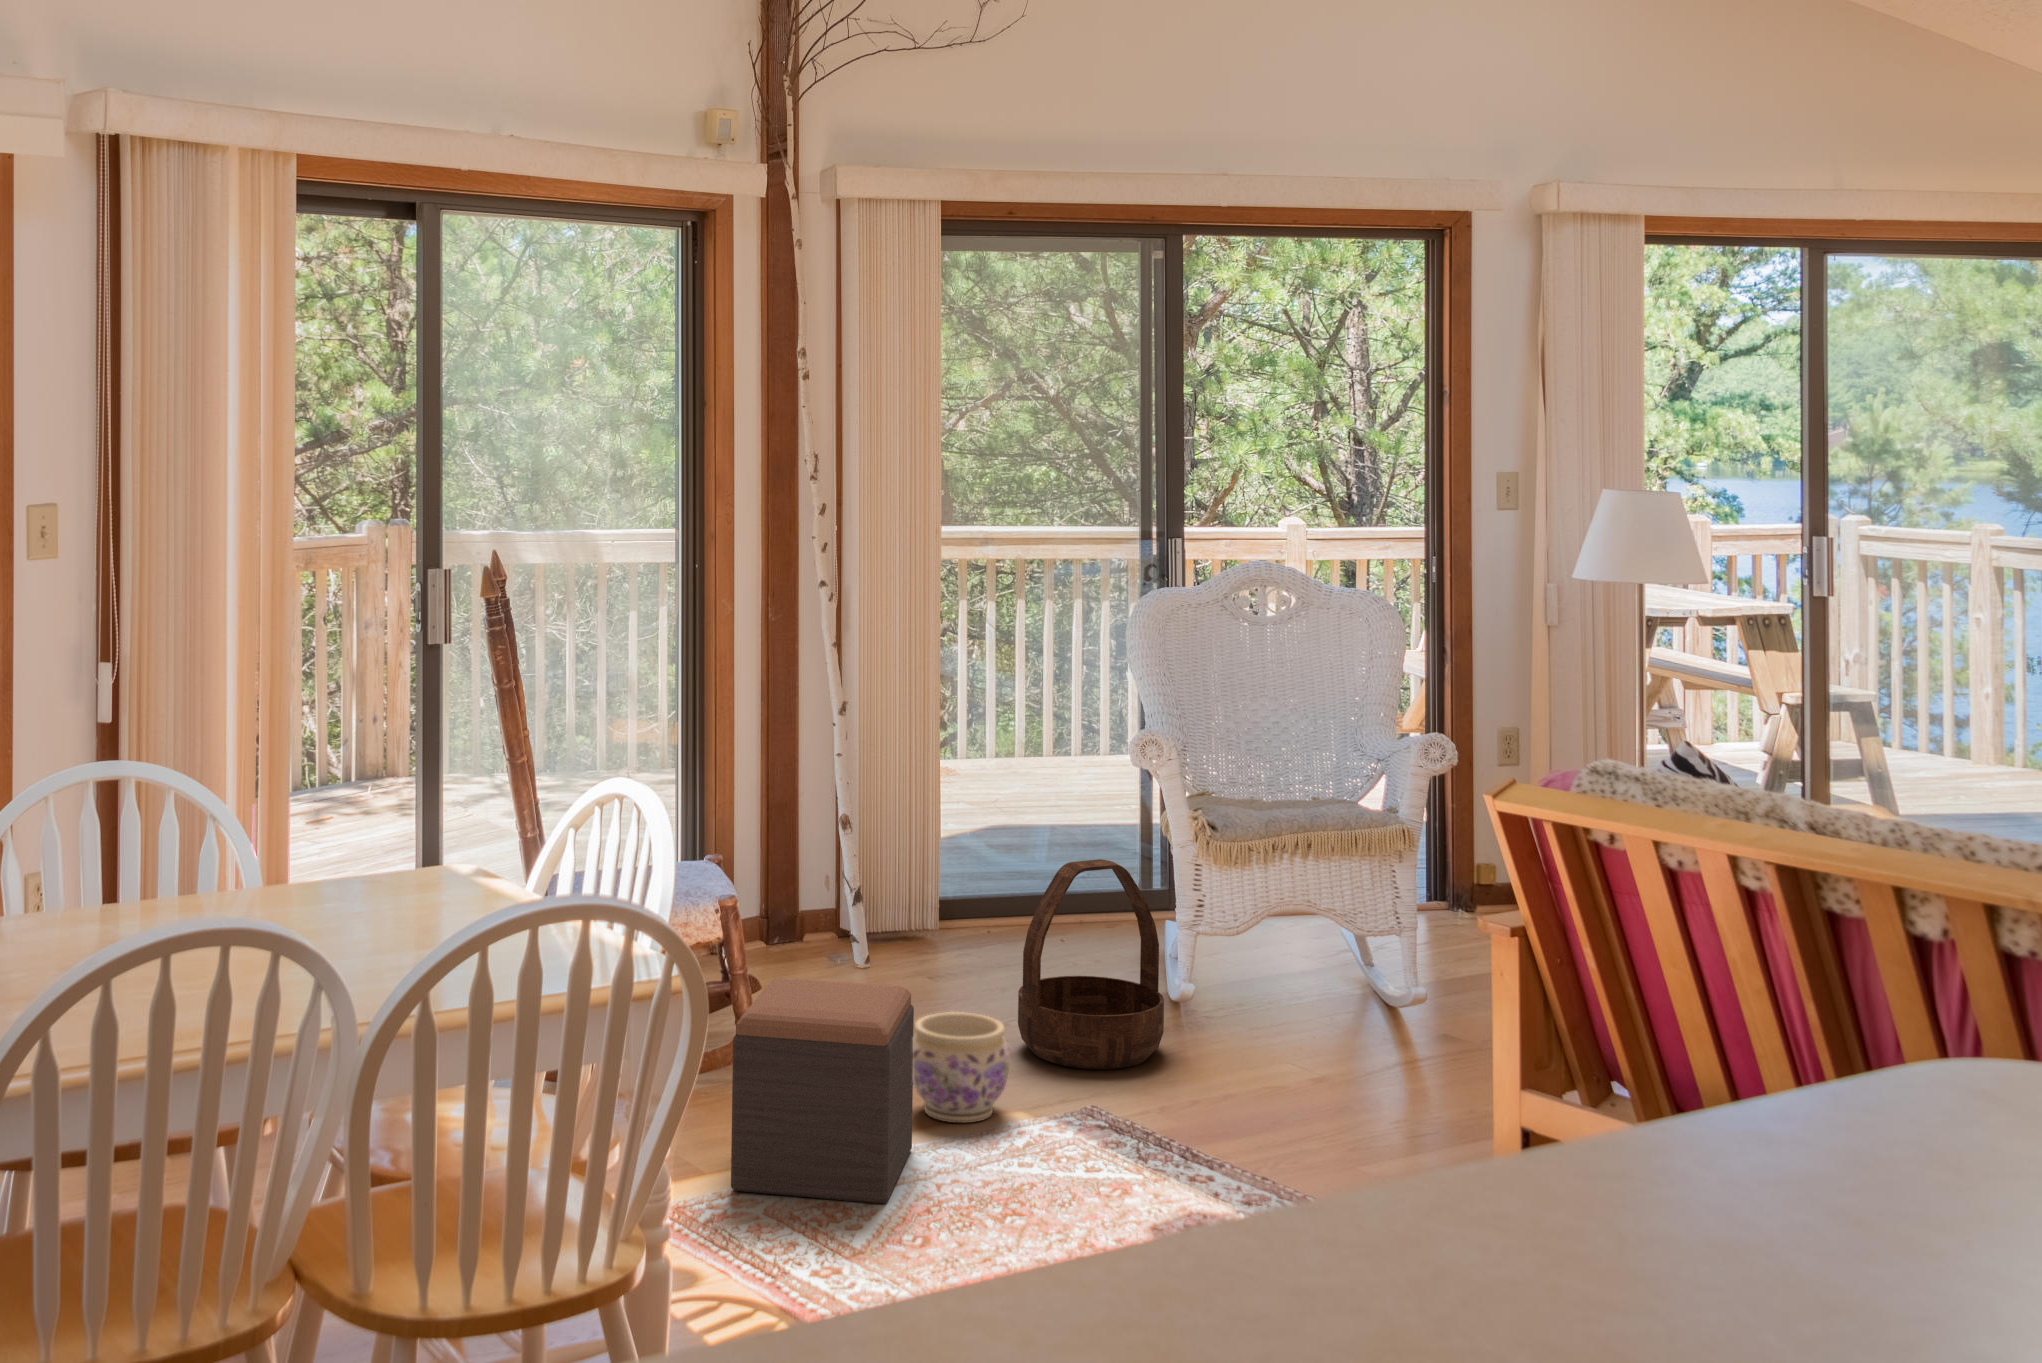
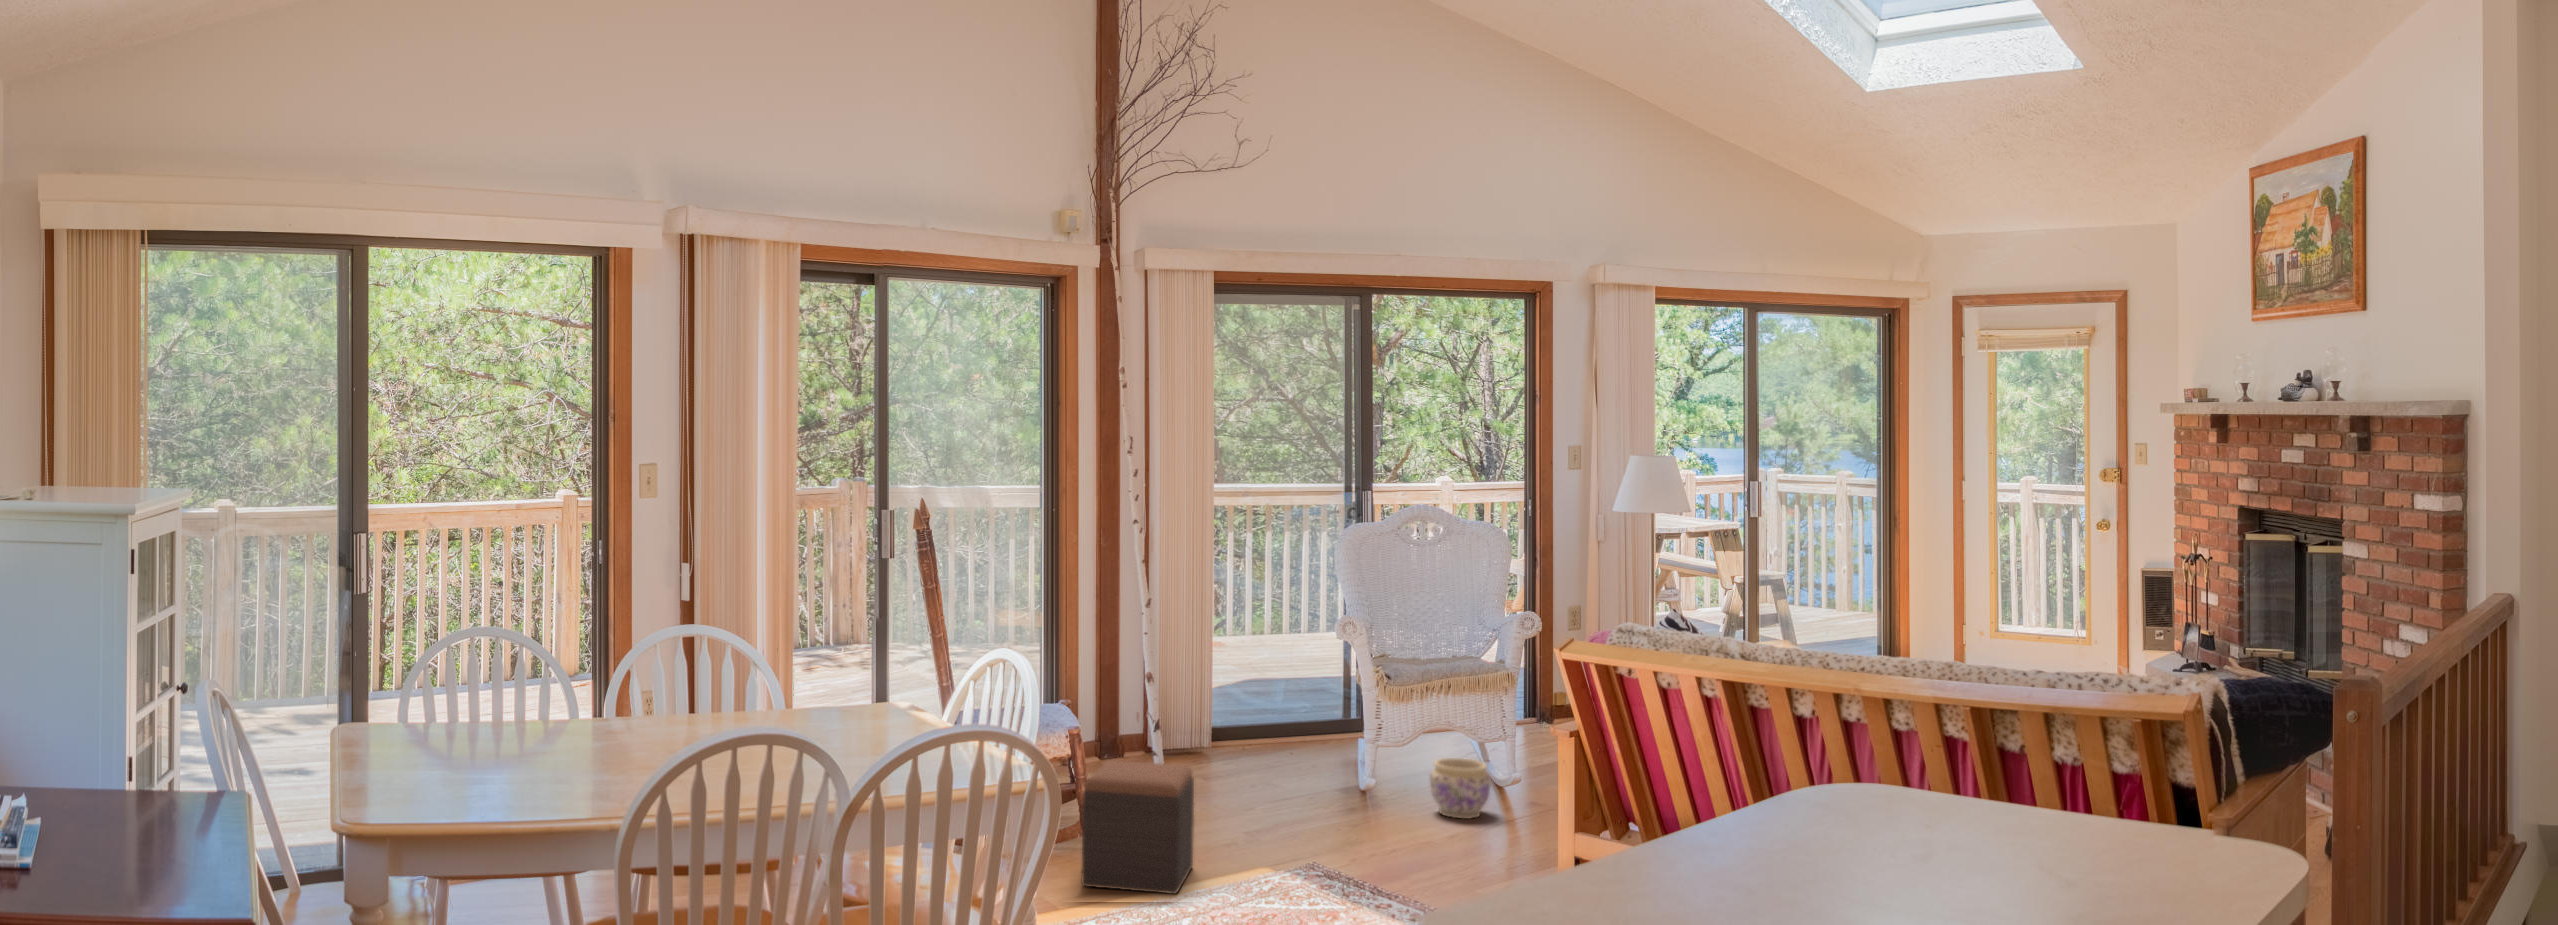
basket: present [1018,859,1164,1069] -> none [1261,696,1355,827]
planter: present [913,1012,1011,1123] -> present [1430,758,1491,819]

